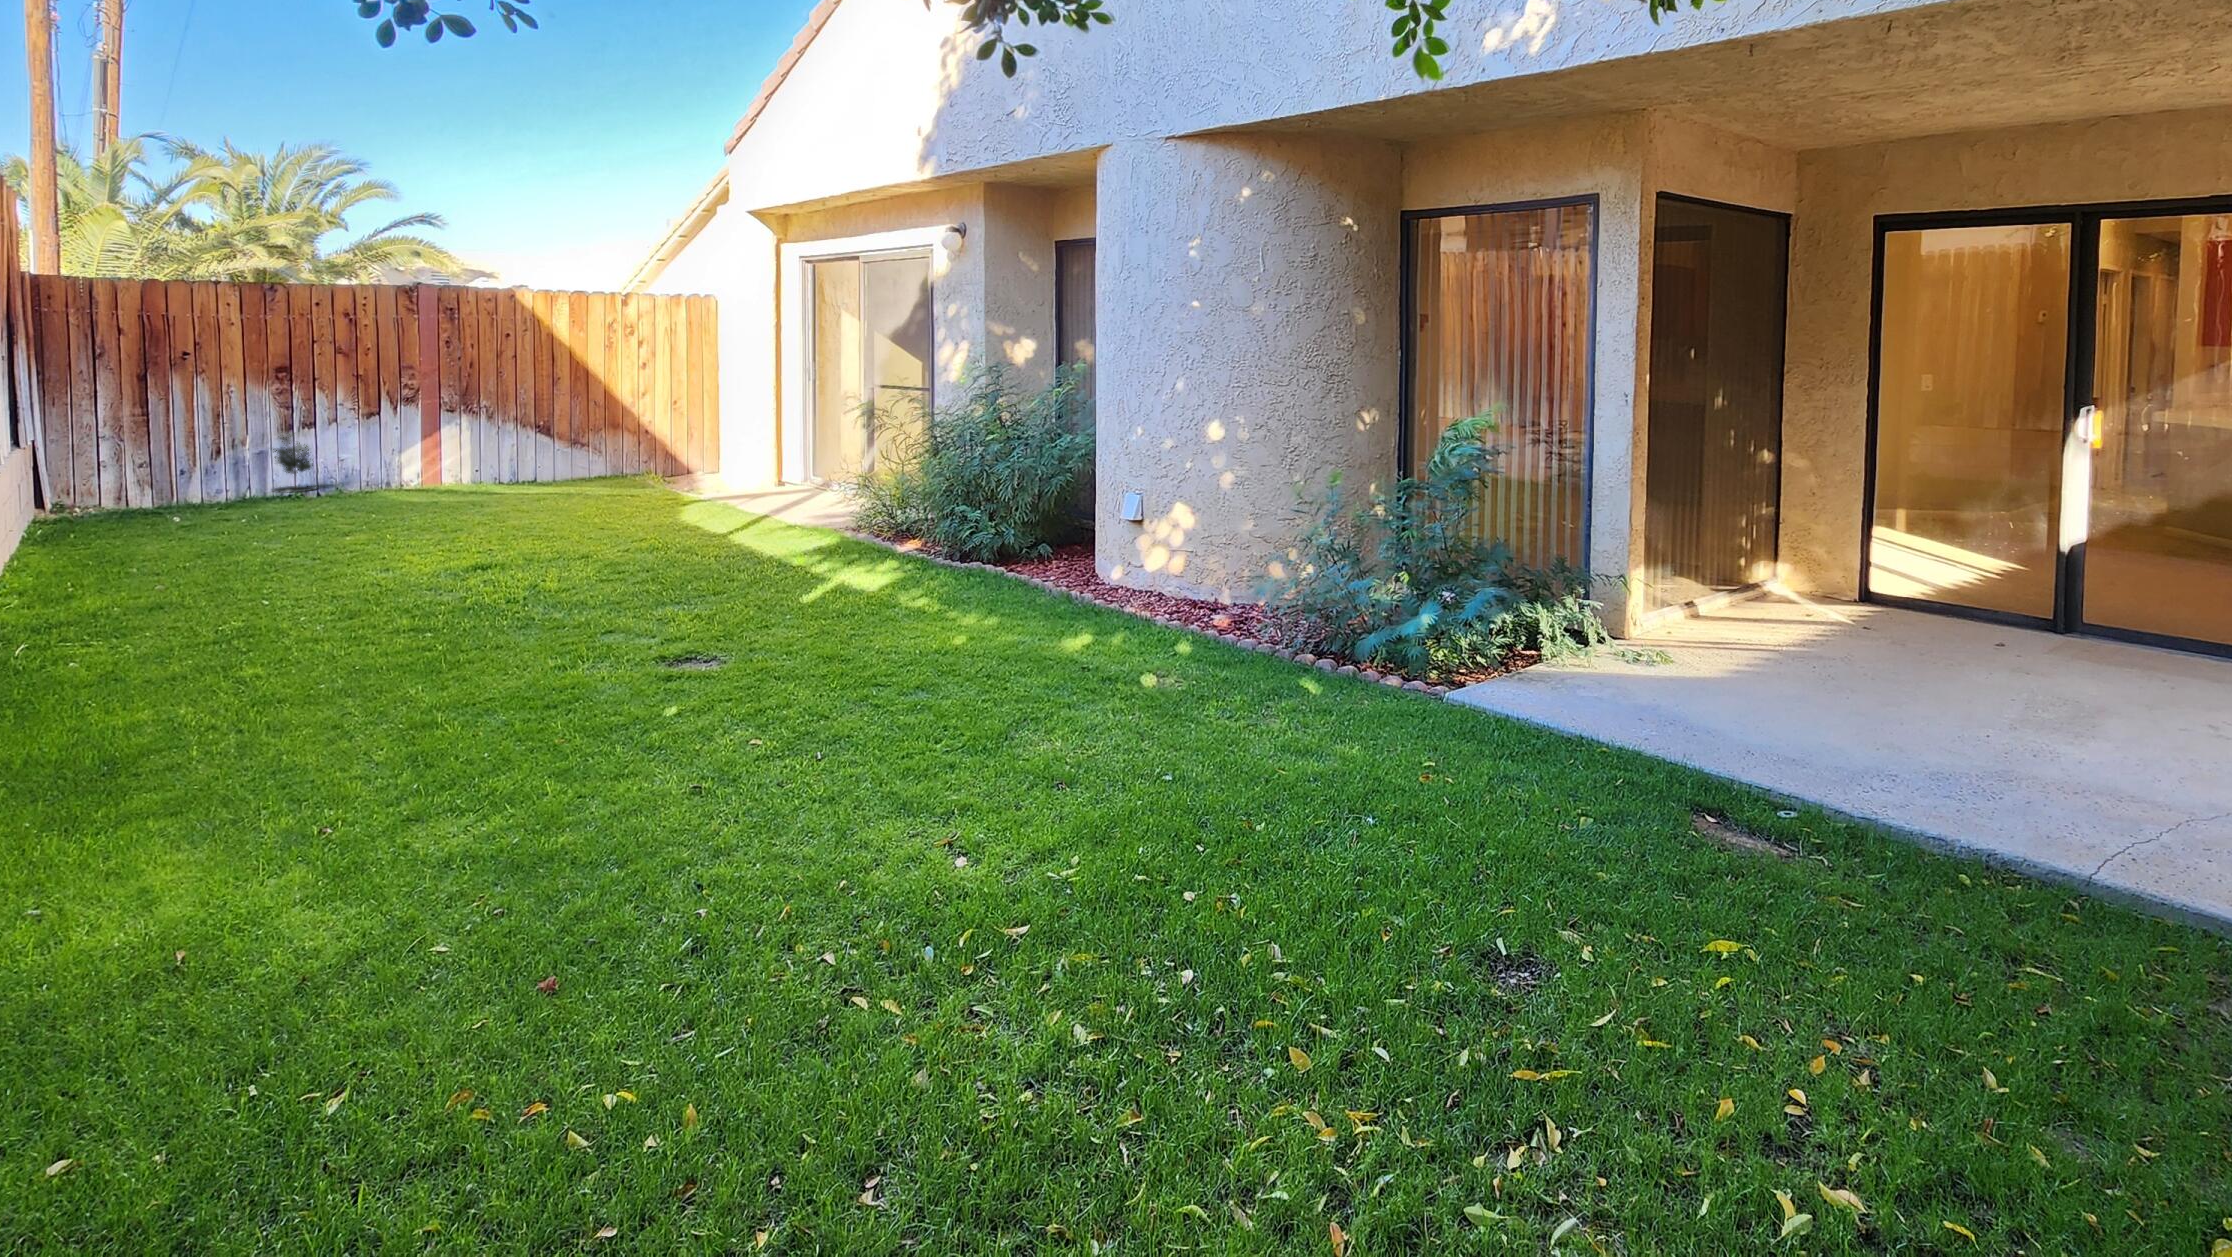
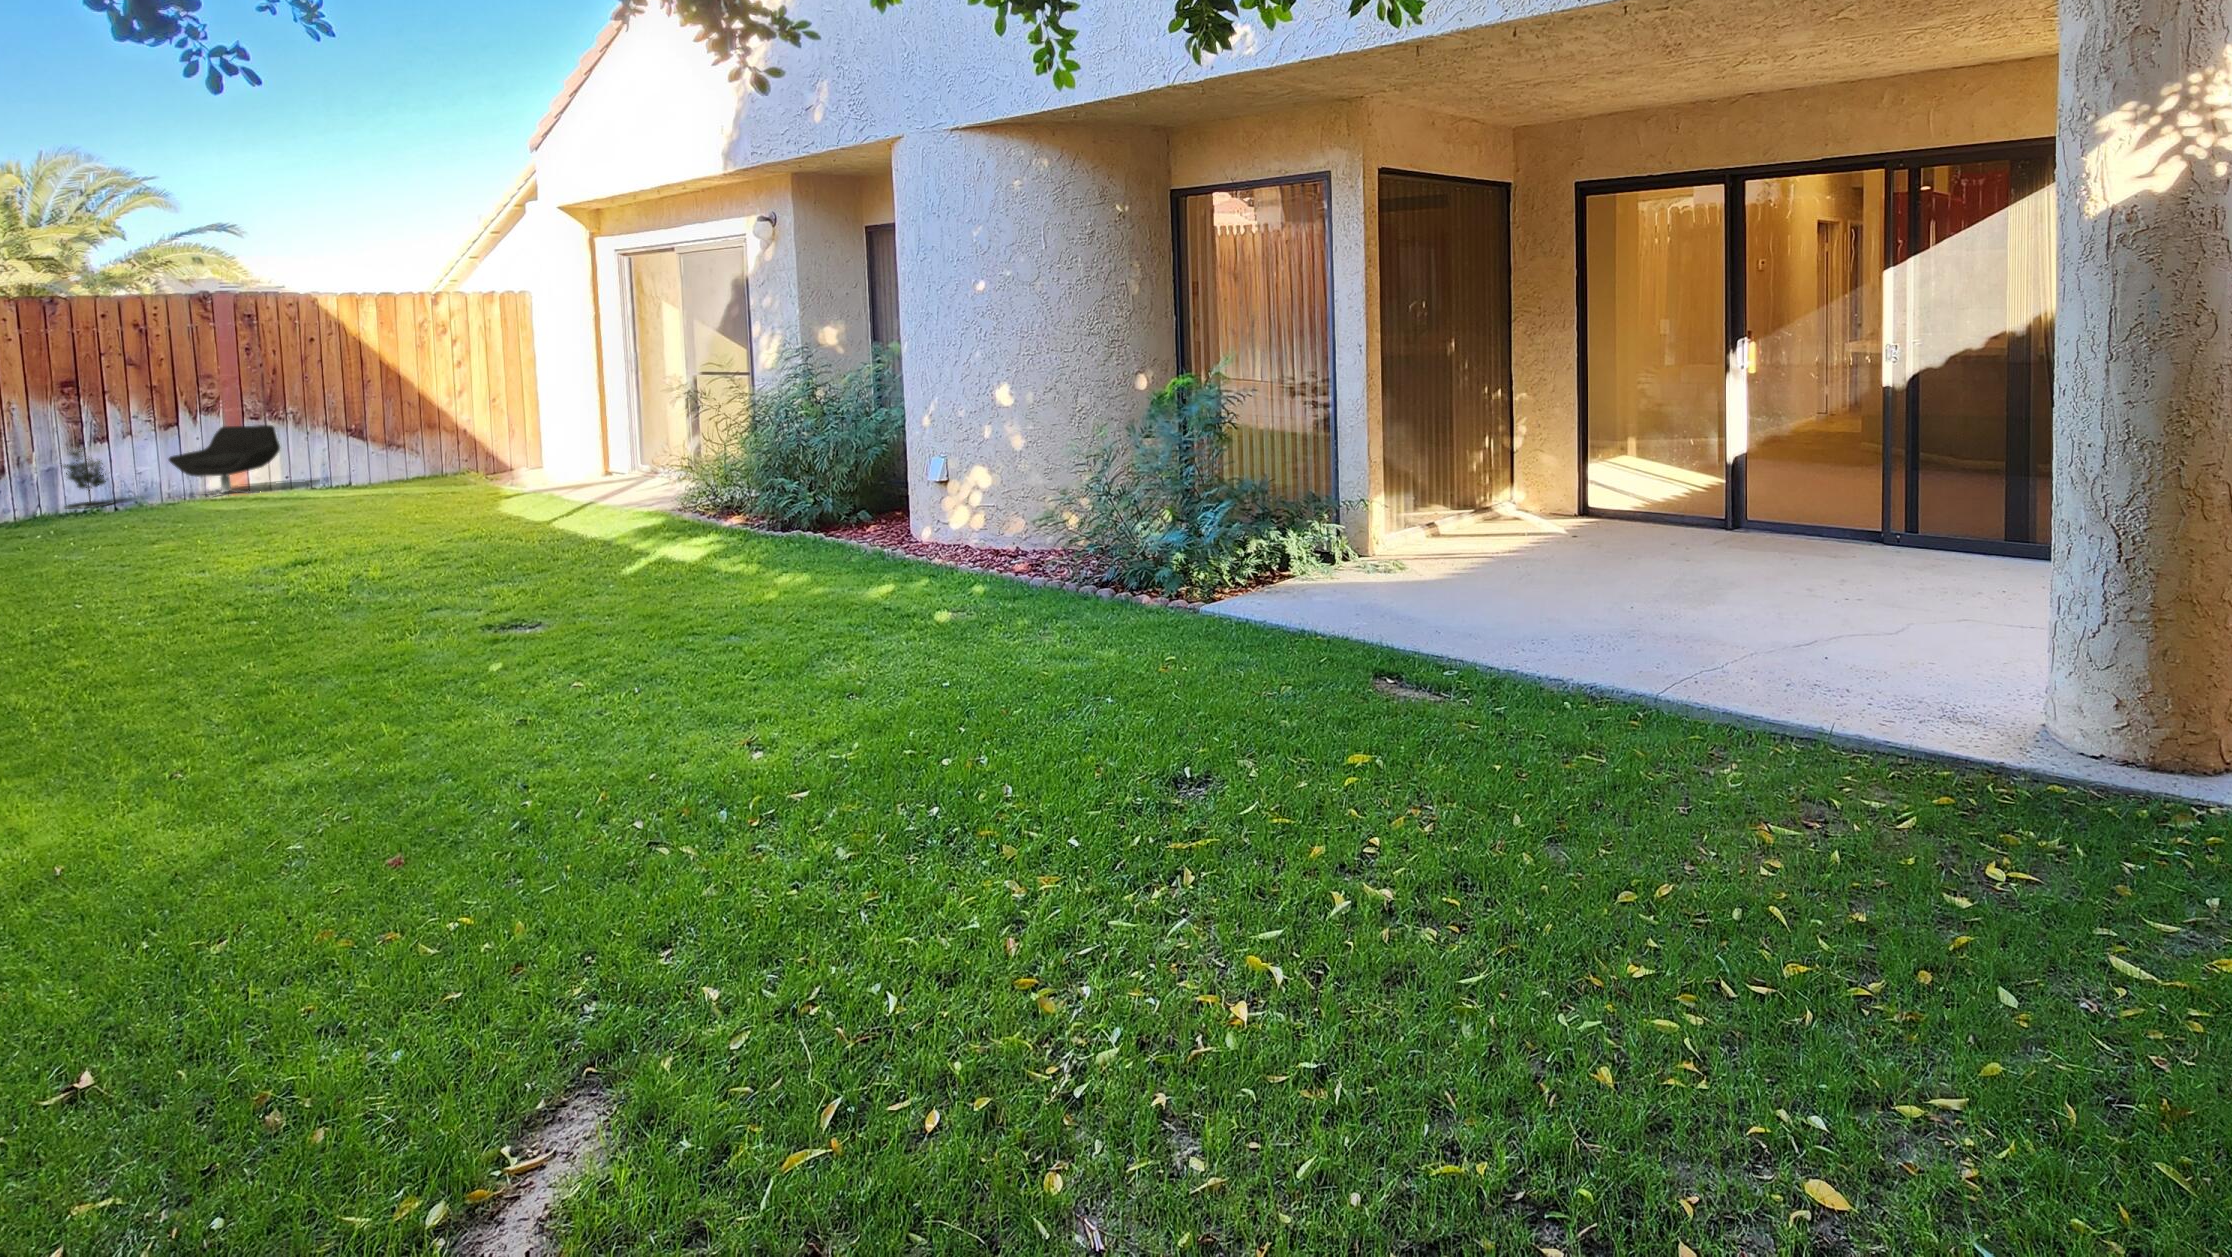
lounge chair: none [370,418,475,489] -> present [169,425,280,498]

